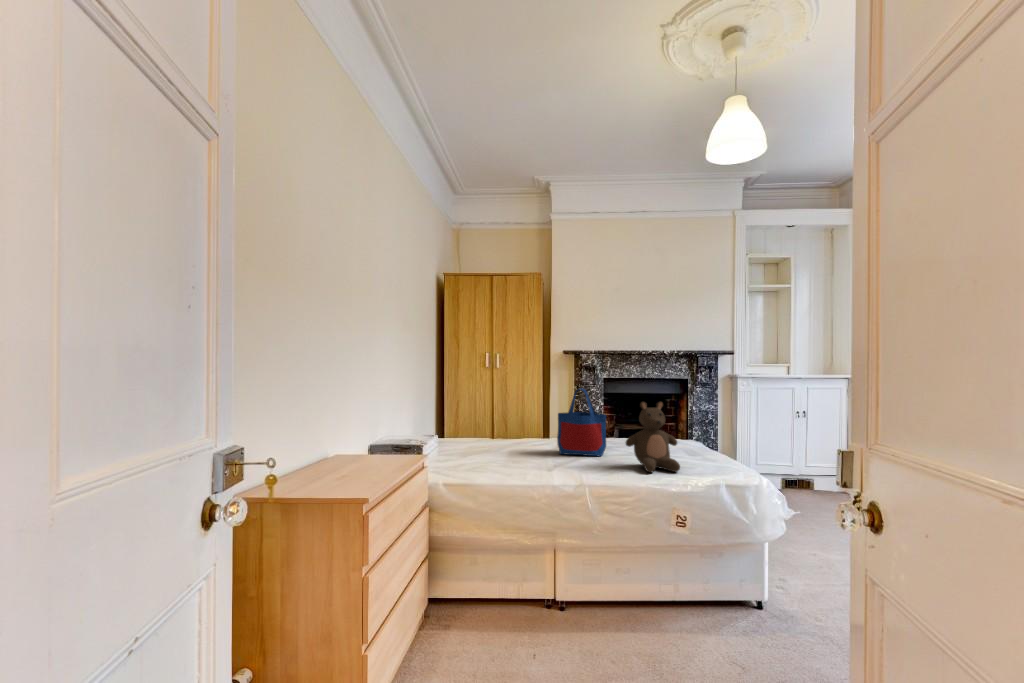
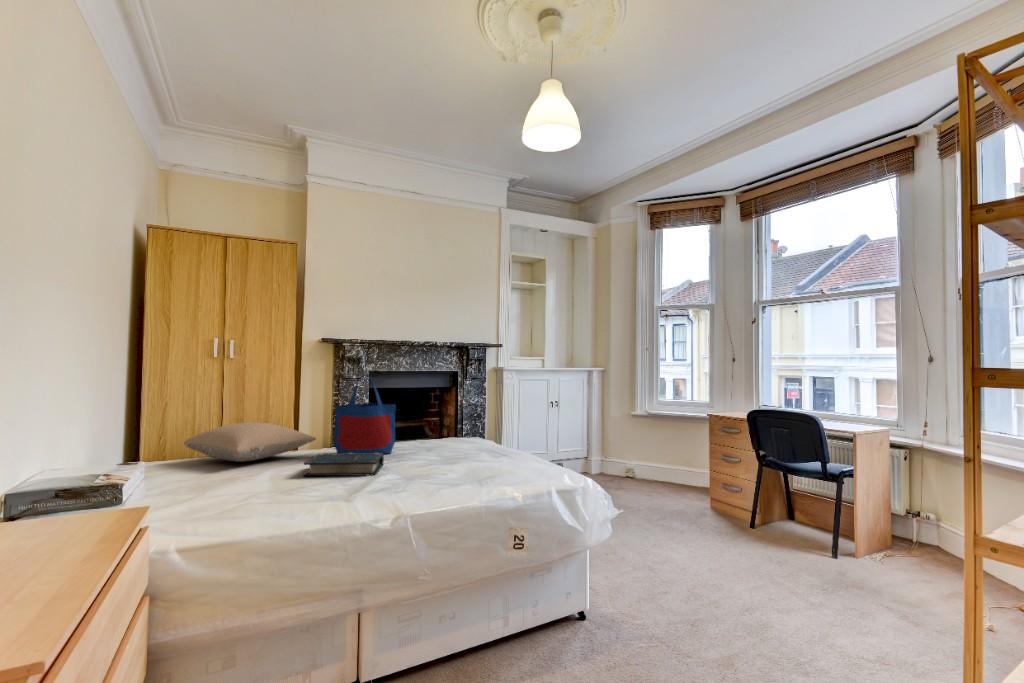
stuffed bear: present [626,402,680,472] -> none [426,384,487,462]
pillow: none [460,422,544,451] -> present [184,422,316,462]
book: none [526,452,588,476] -> present [303,453,384,476]

